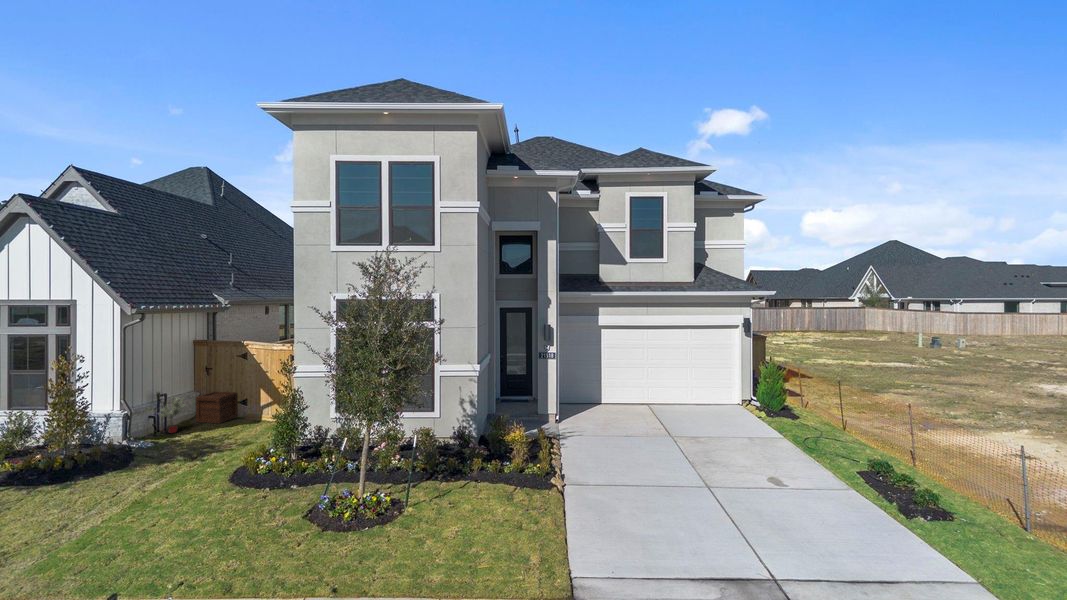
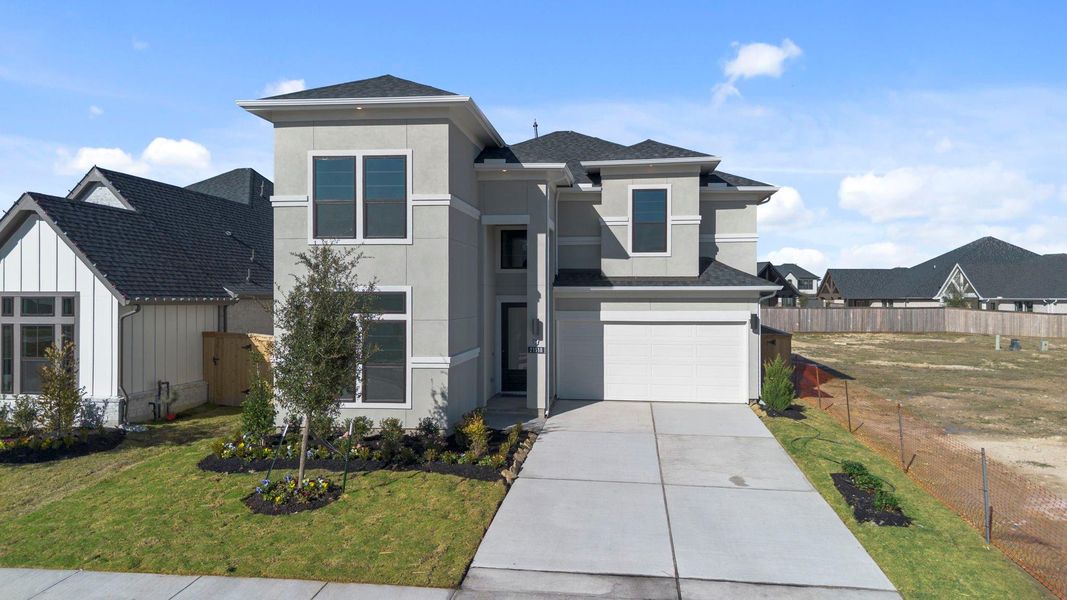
wooden crate: present [196,392,238,424] -> none [196,382,237,413]

